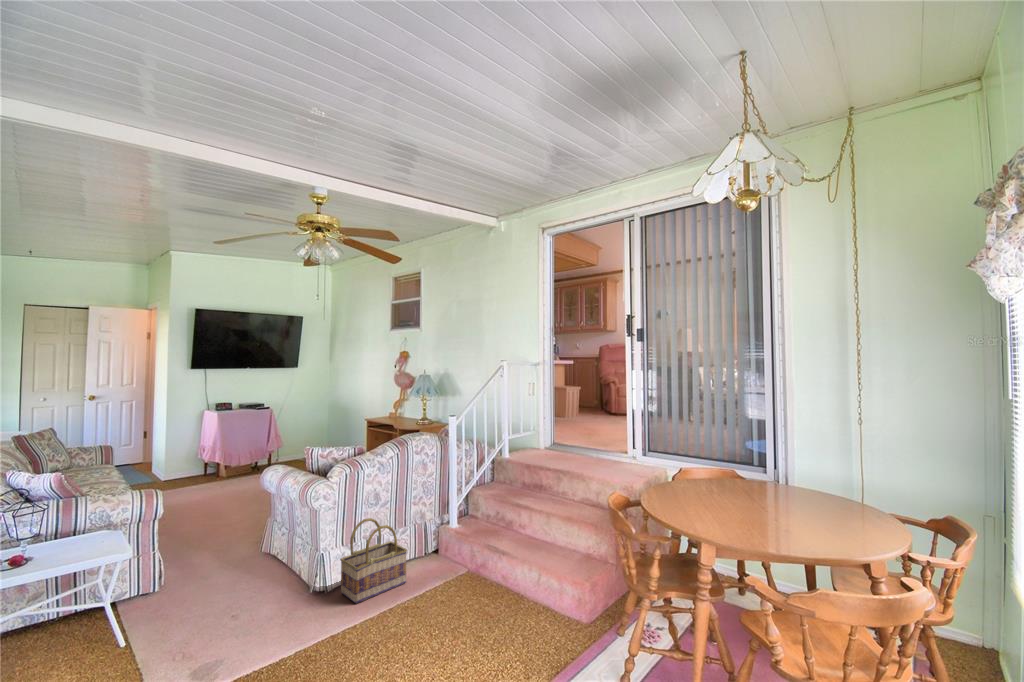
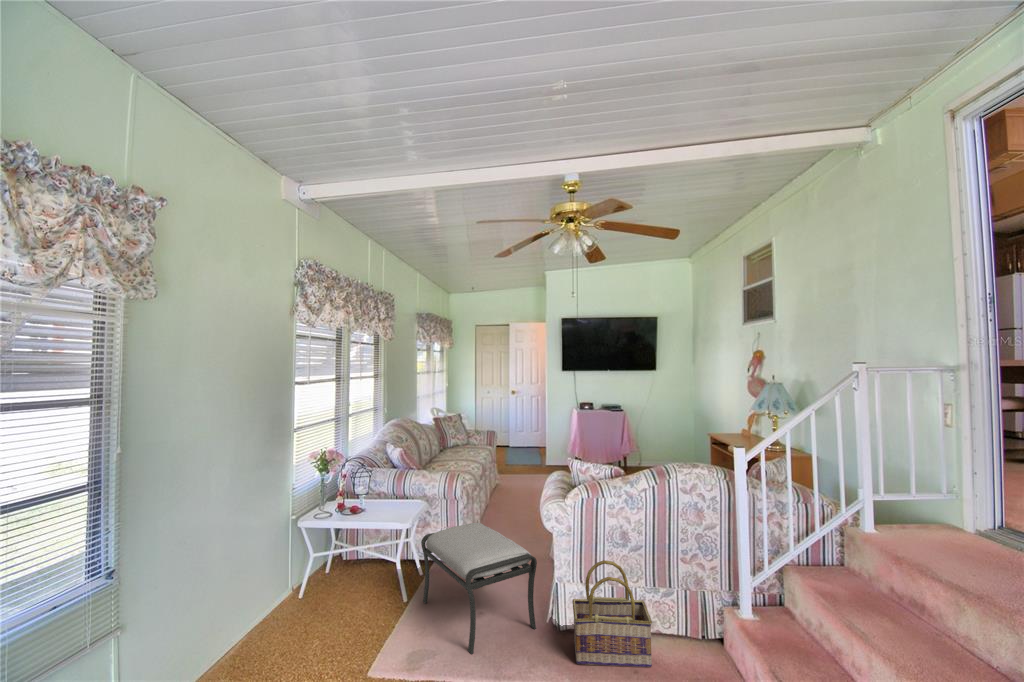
ottoman: none [145,530,301,641] -> present [421,523,537,654]

